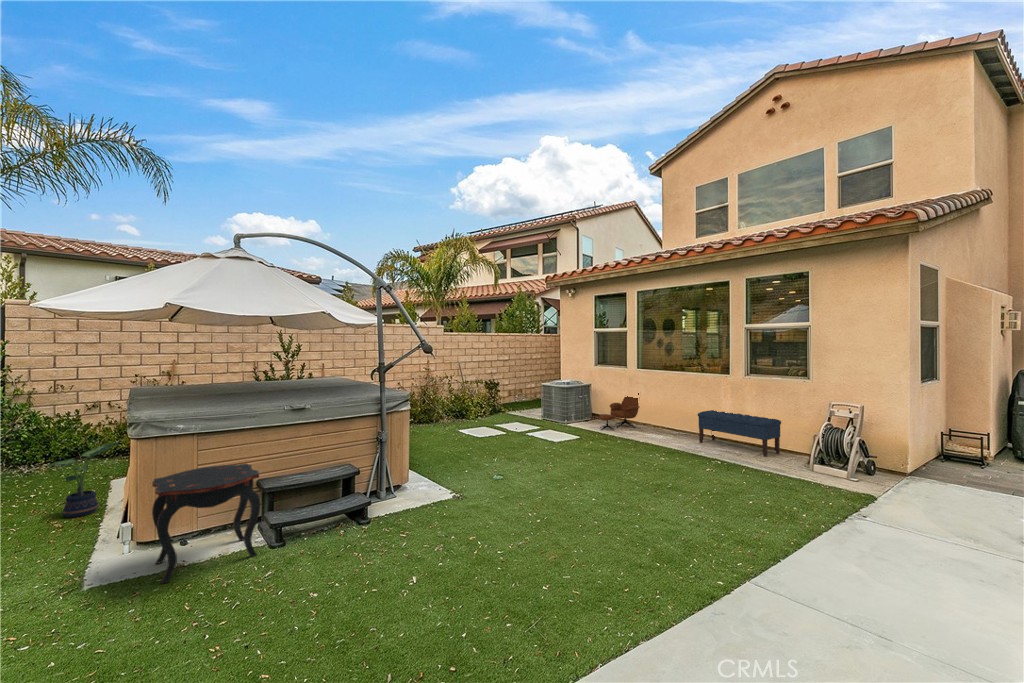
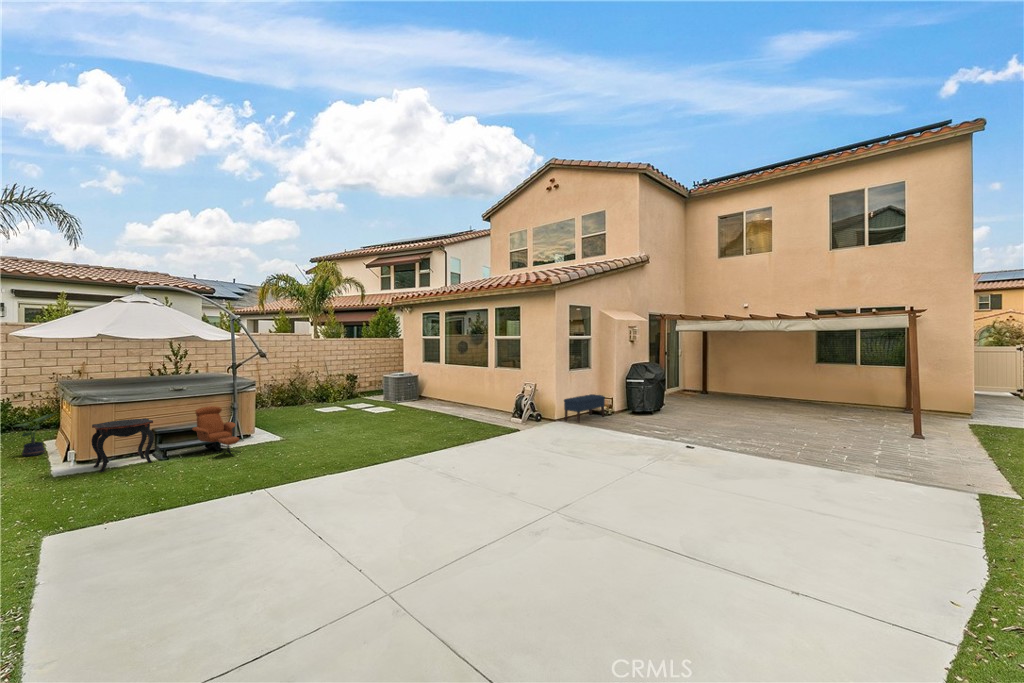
lounge chair: present [599,393,639,430] -> present [192,406,239,456]
bench: present [698,410,781,457] -> present [564,394,605,423]

